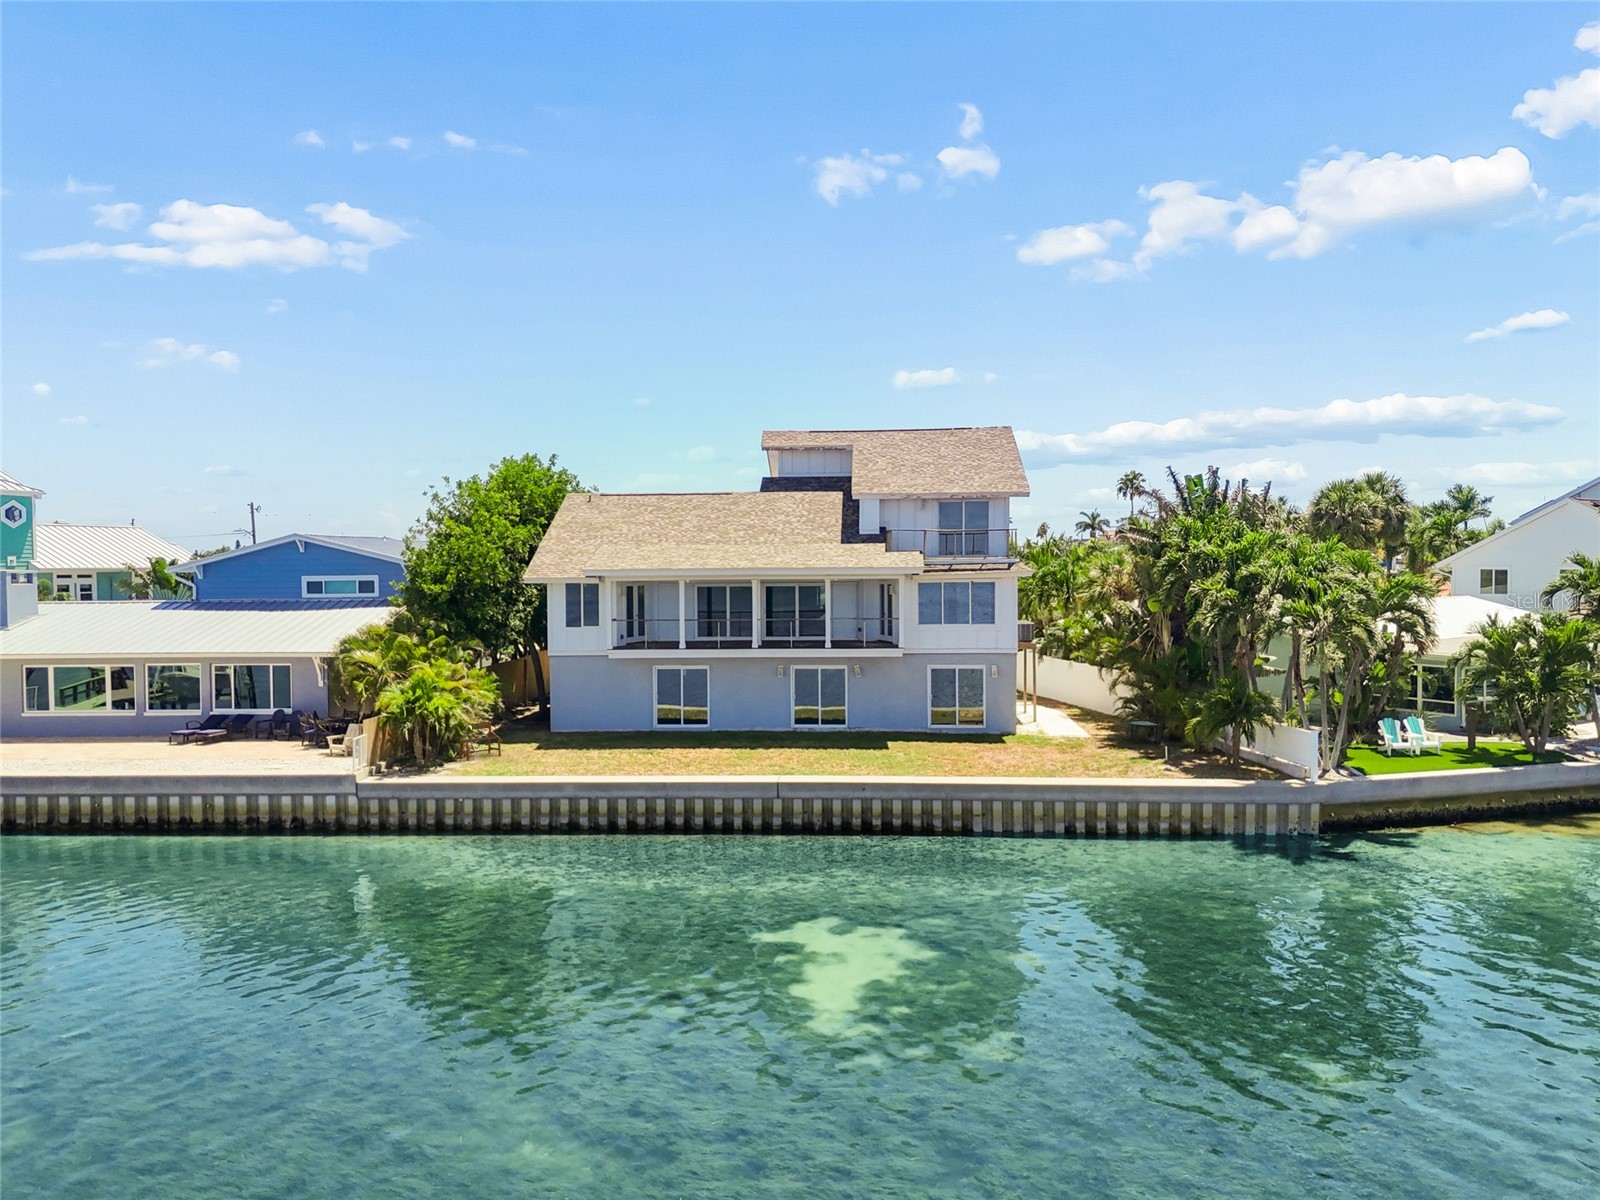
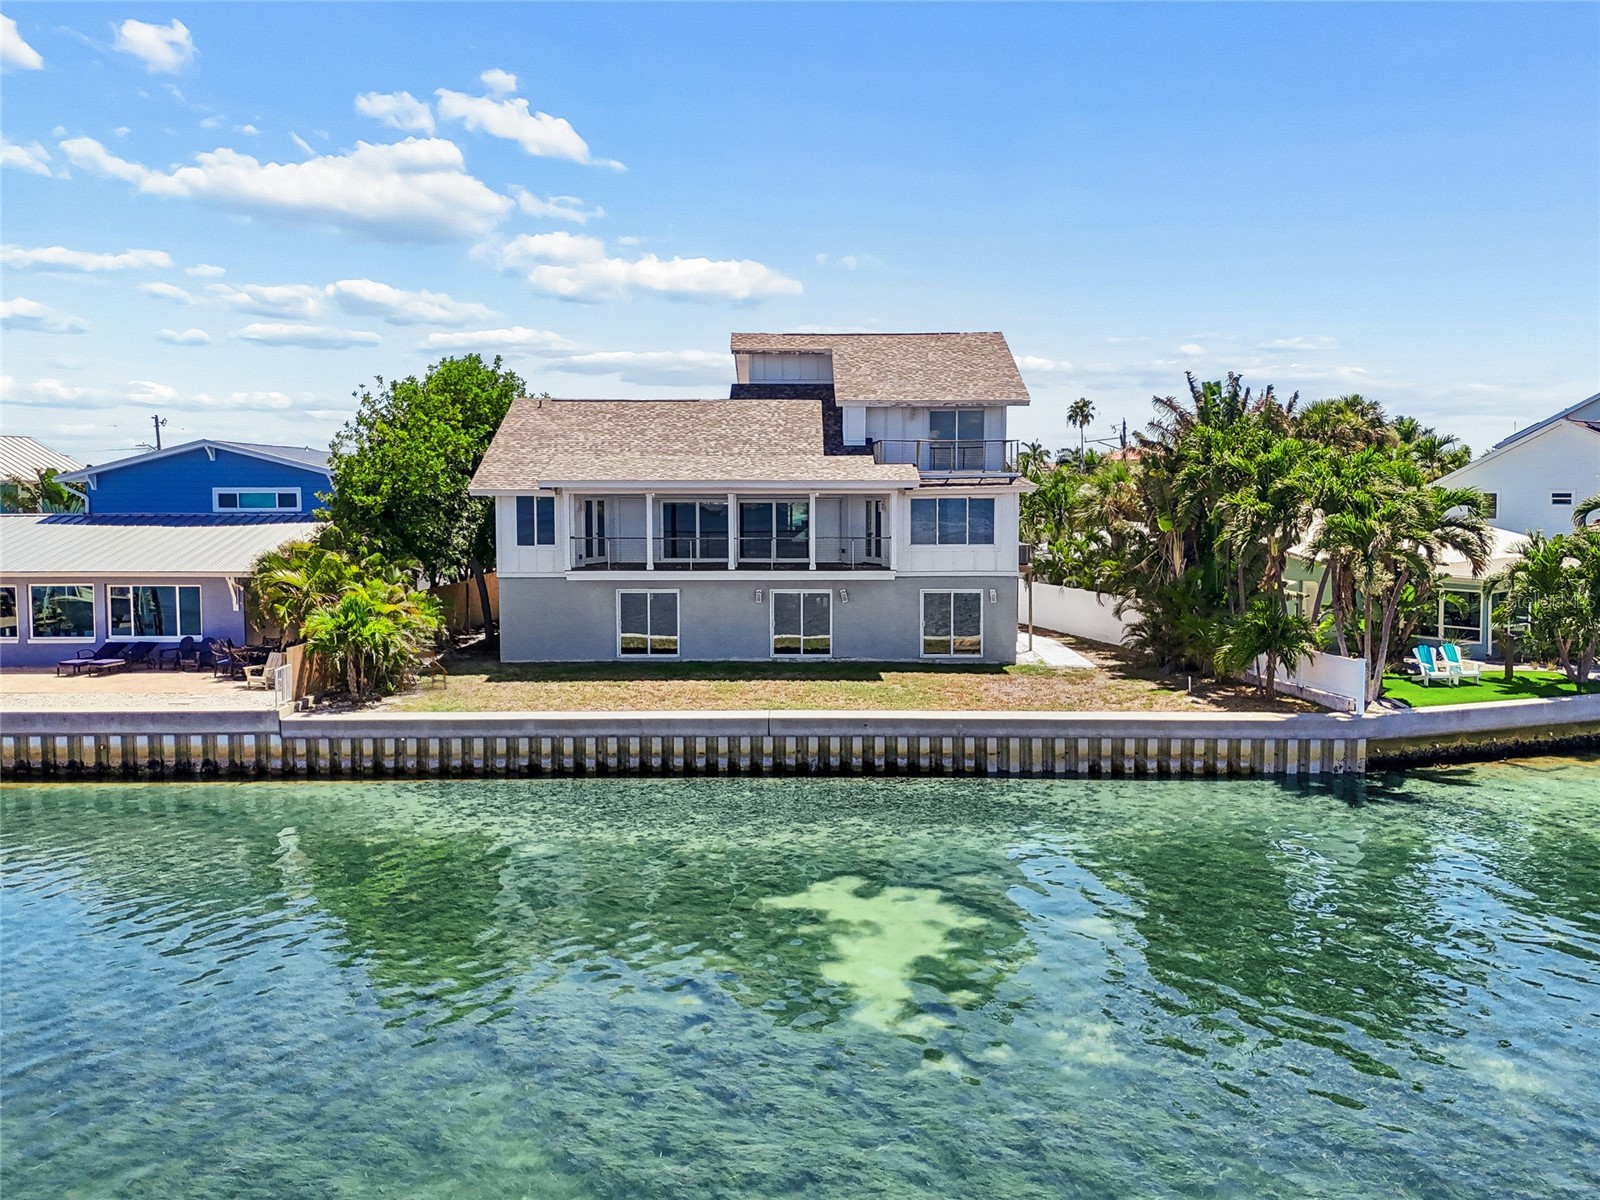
round table: present [1128,720,1160,744] -> none [1139,648,1178,674]

